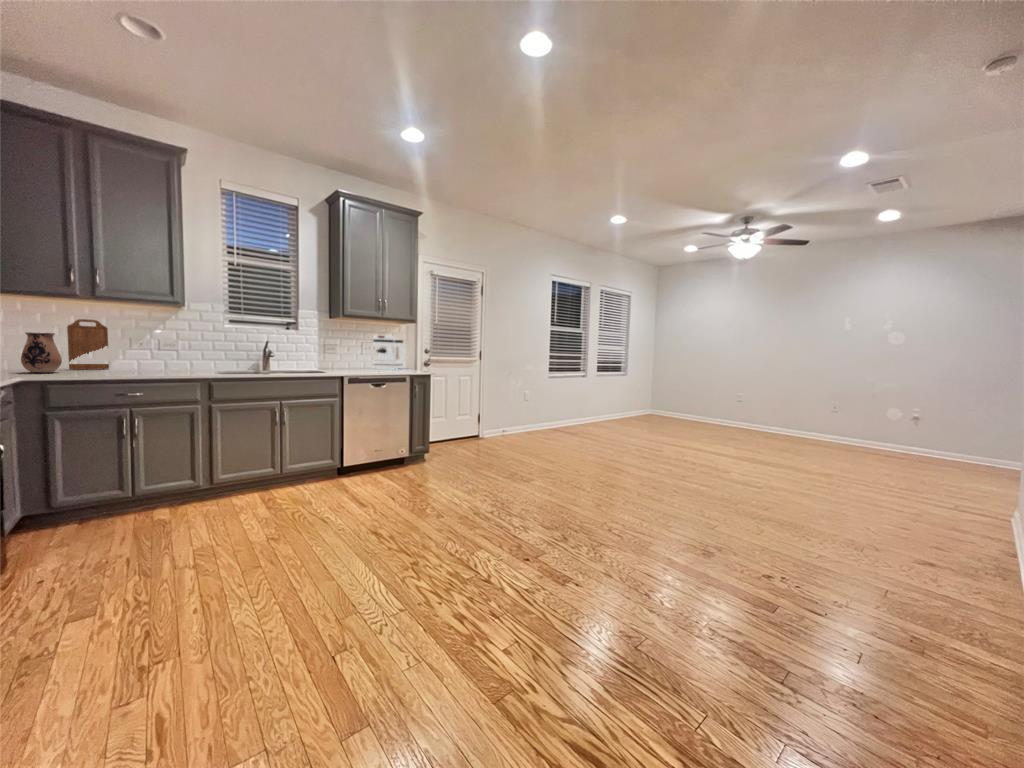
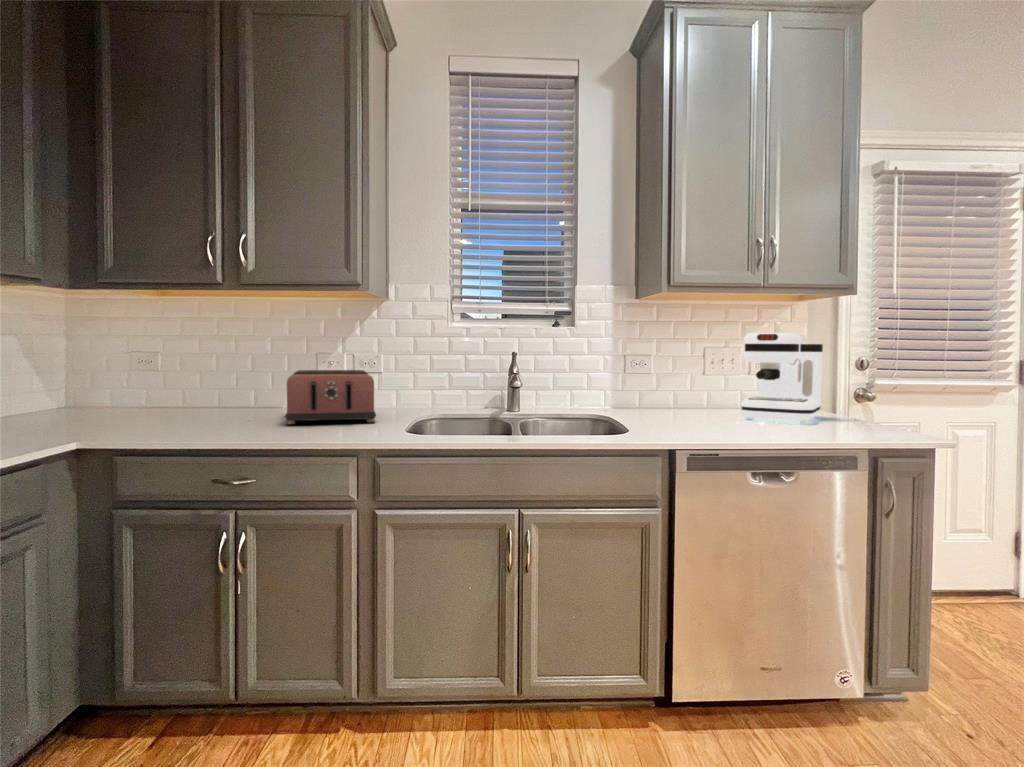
cutting board: present [67,319,109,370] -> none [172,324,236,421]
ceramic pitcher: present [21,332,62,373] -> none [81,354,145,432]
toaster: none [141,345,200,370] -> present [285,370,376,424]

